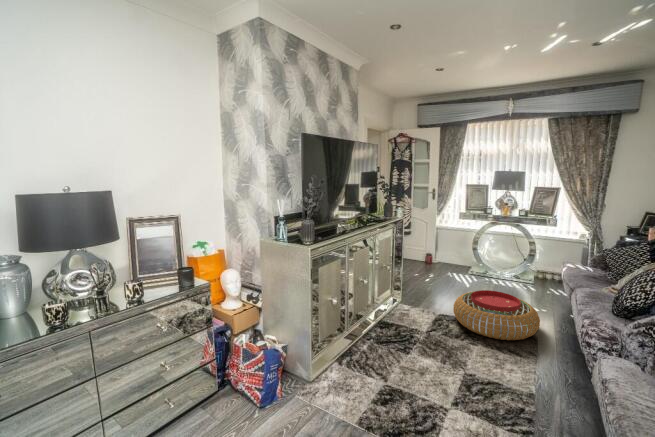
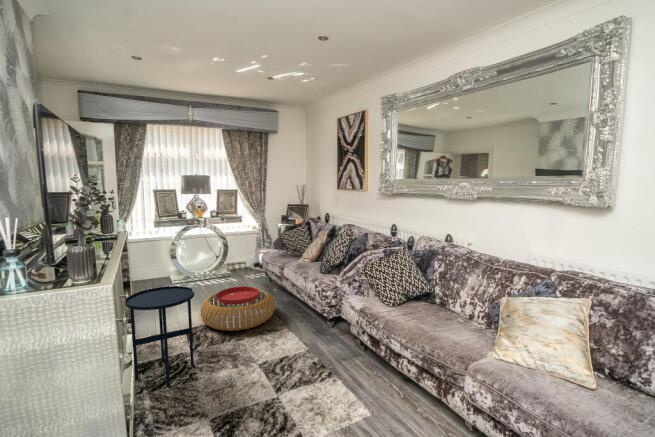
side table: none [371,267,422,345] -> present [125,286,195,385]

